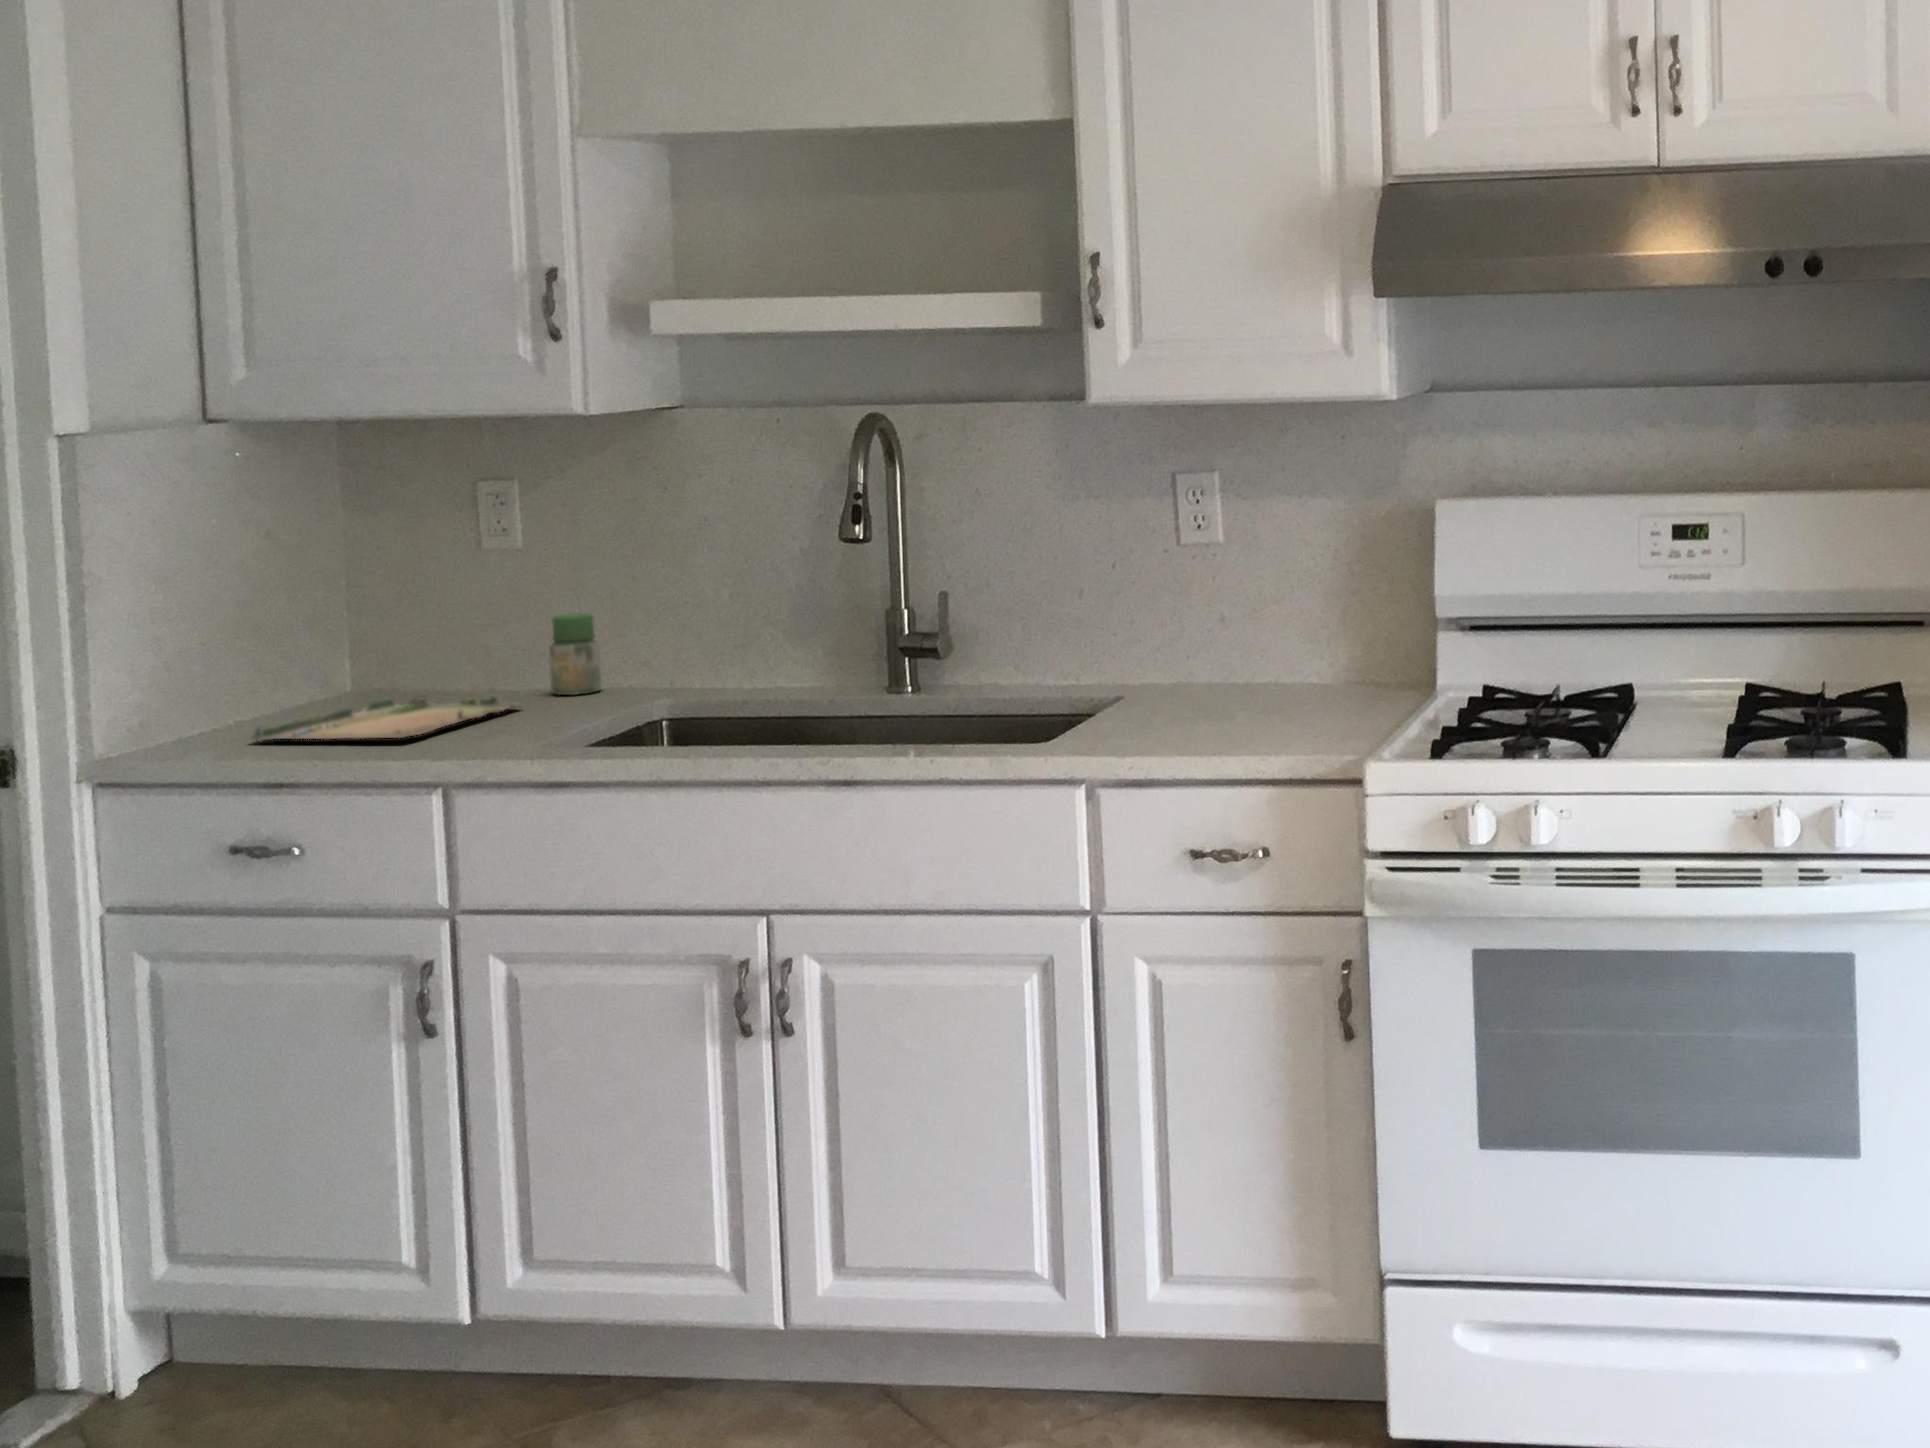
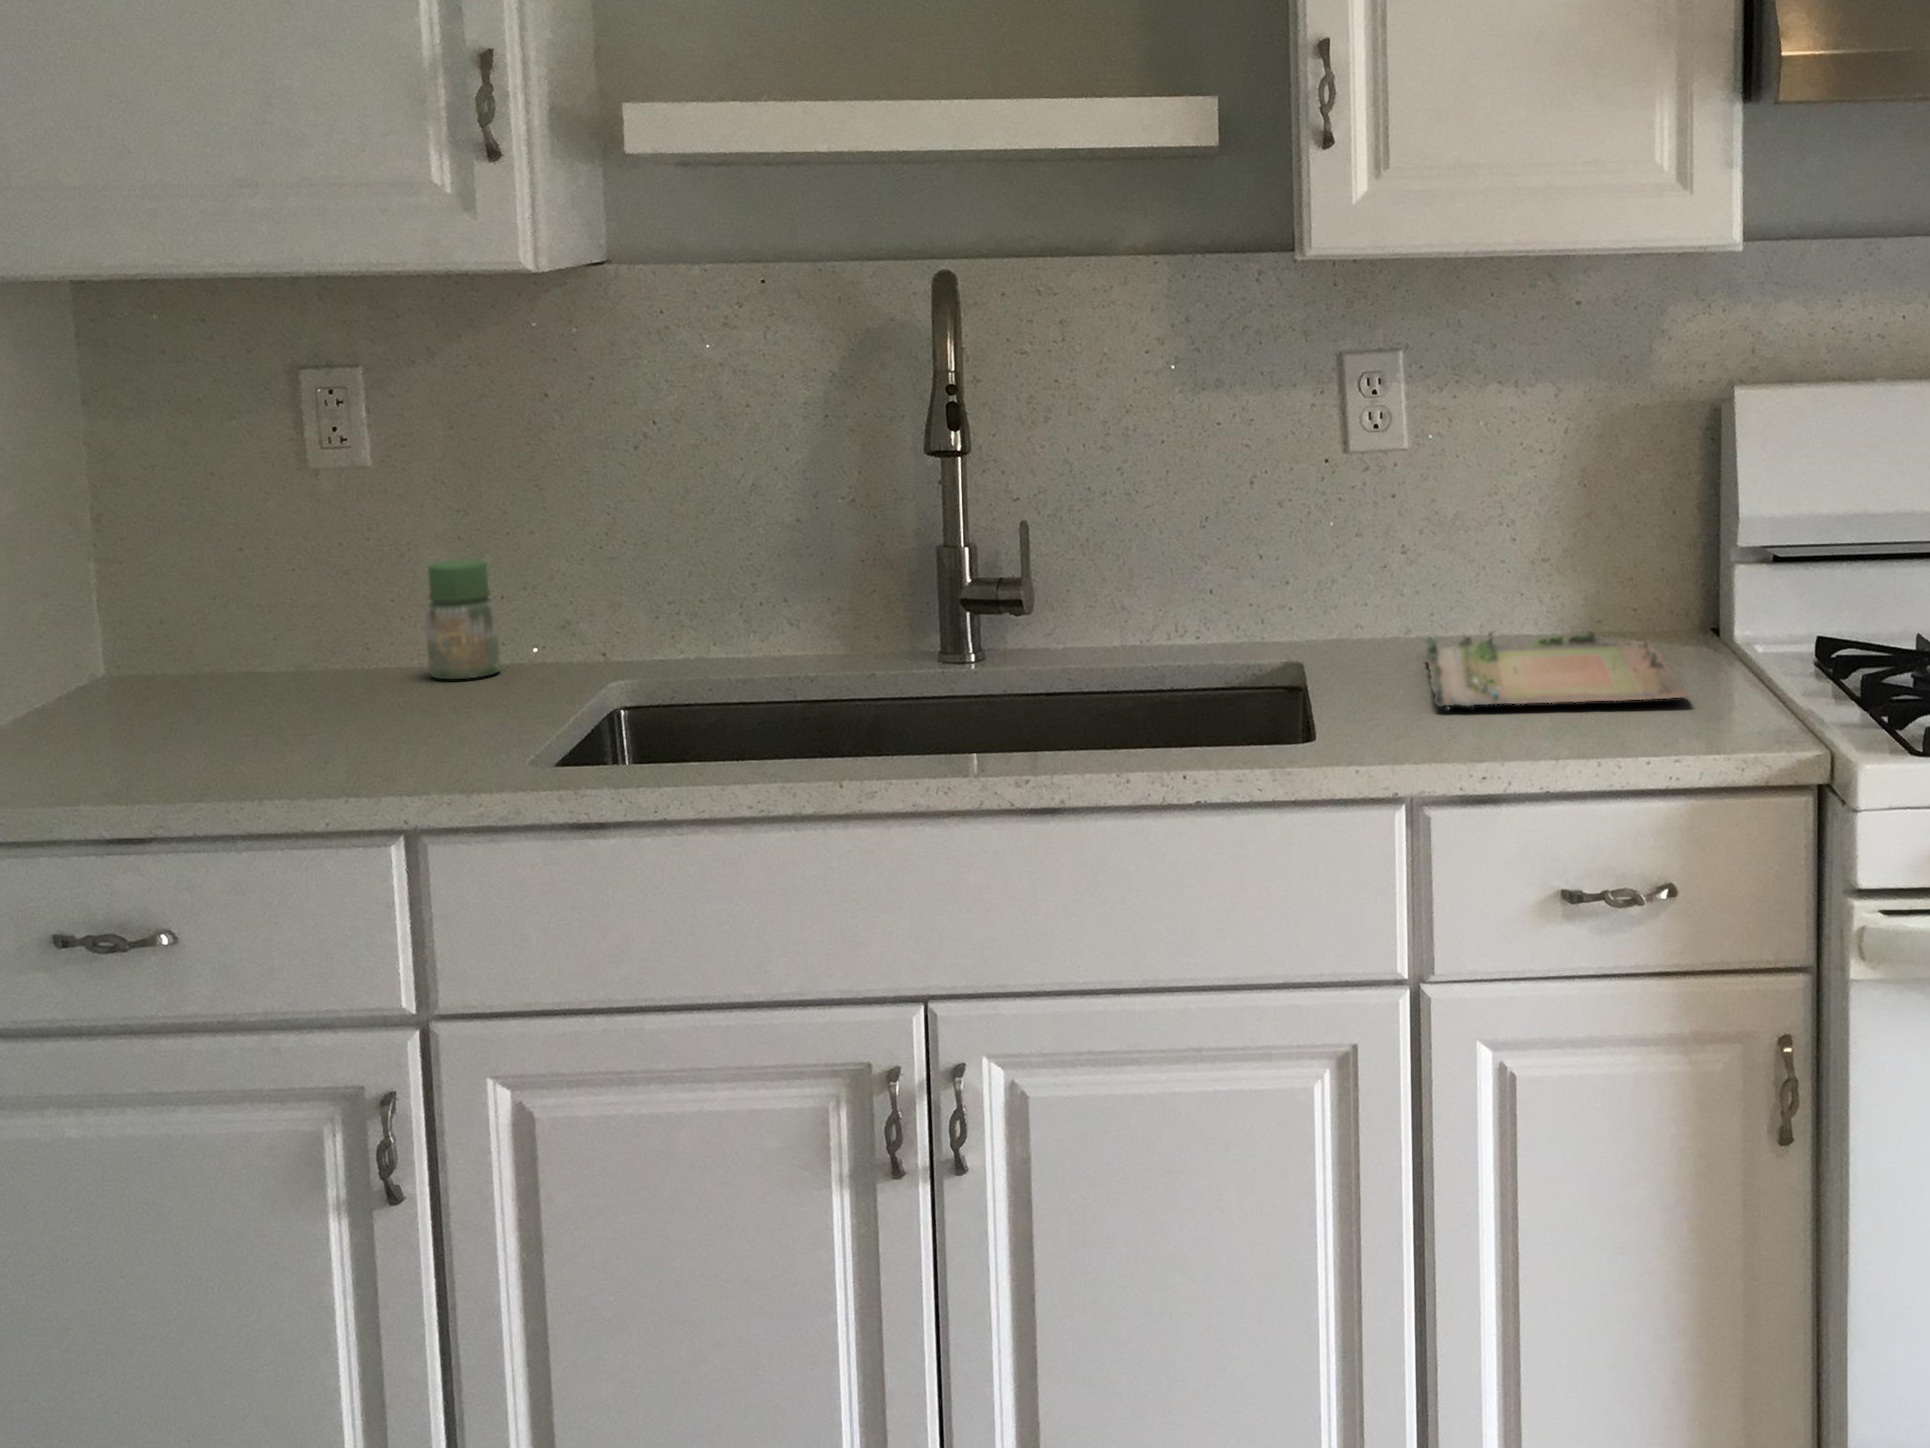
tray: present [251,687,520,740] -> present [1424,620,1690,710]

